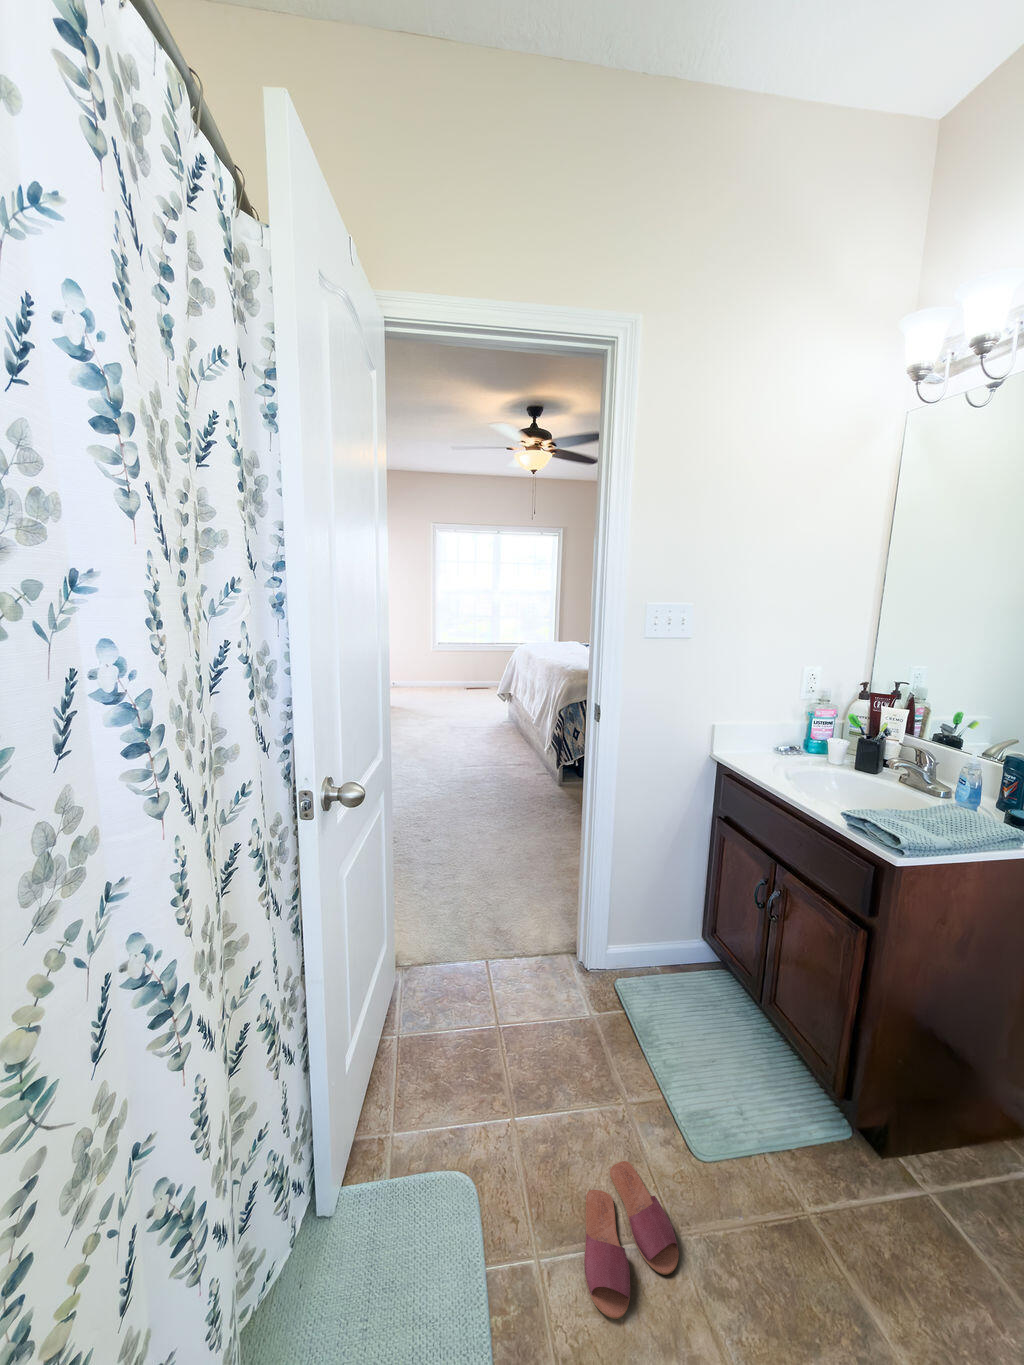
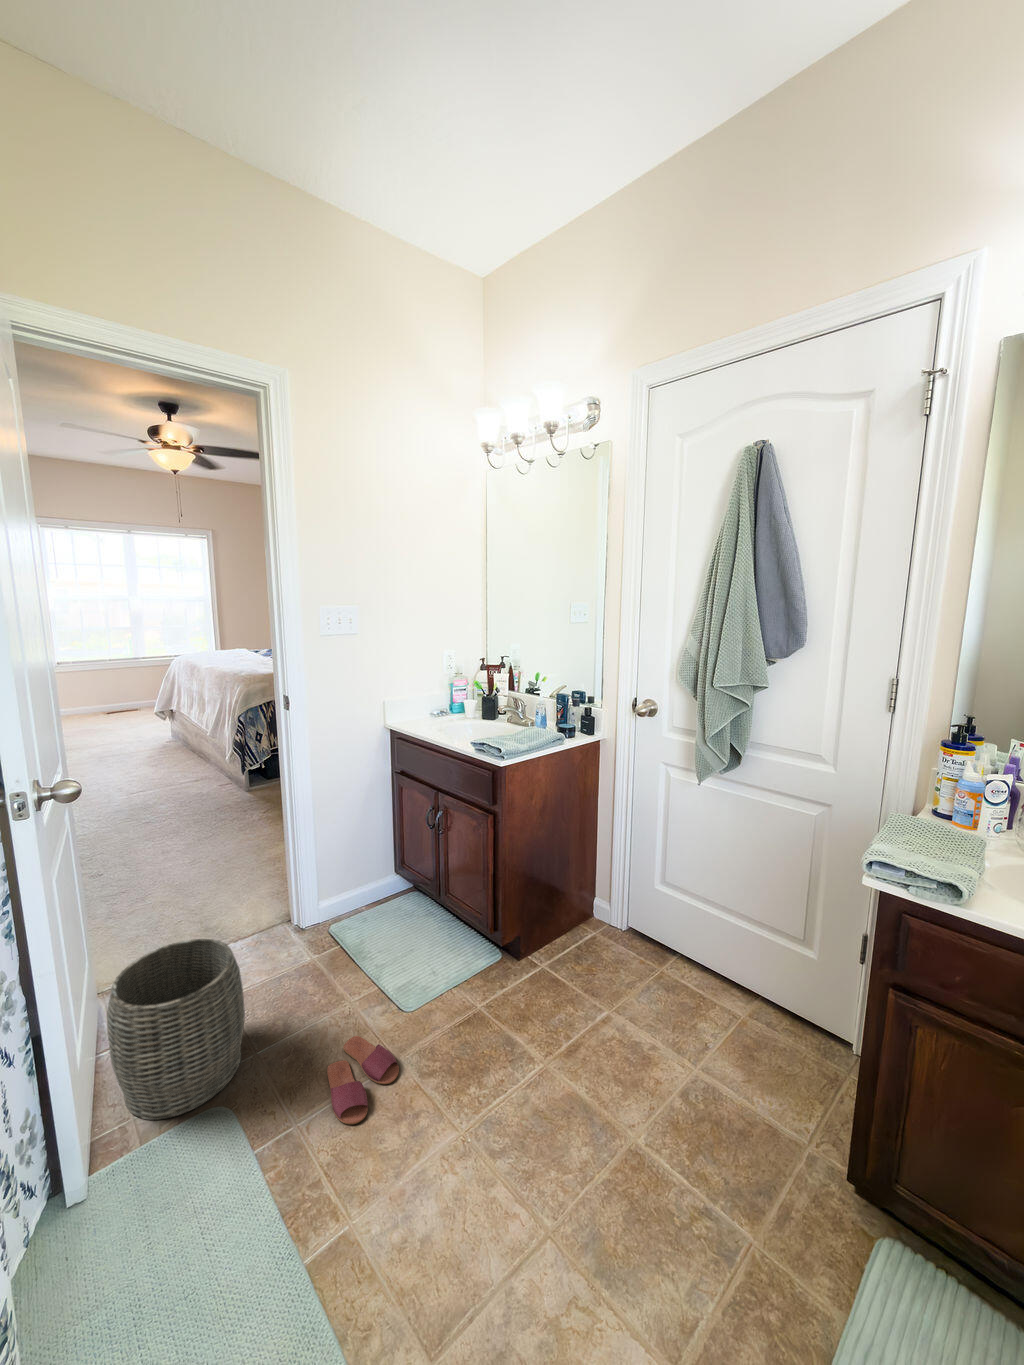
woven basket: none [381,958,509,1162] -> present [107,939,245,1120]

